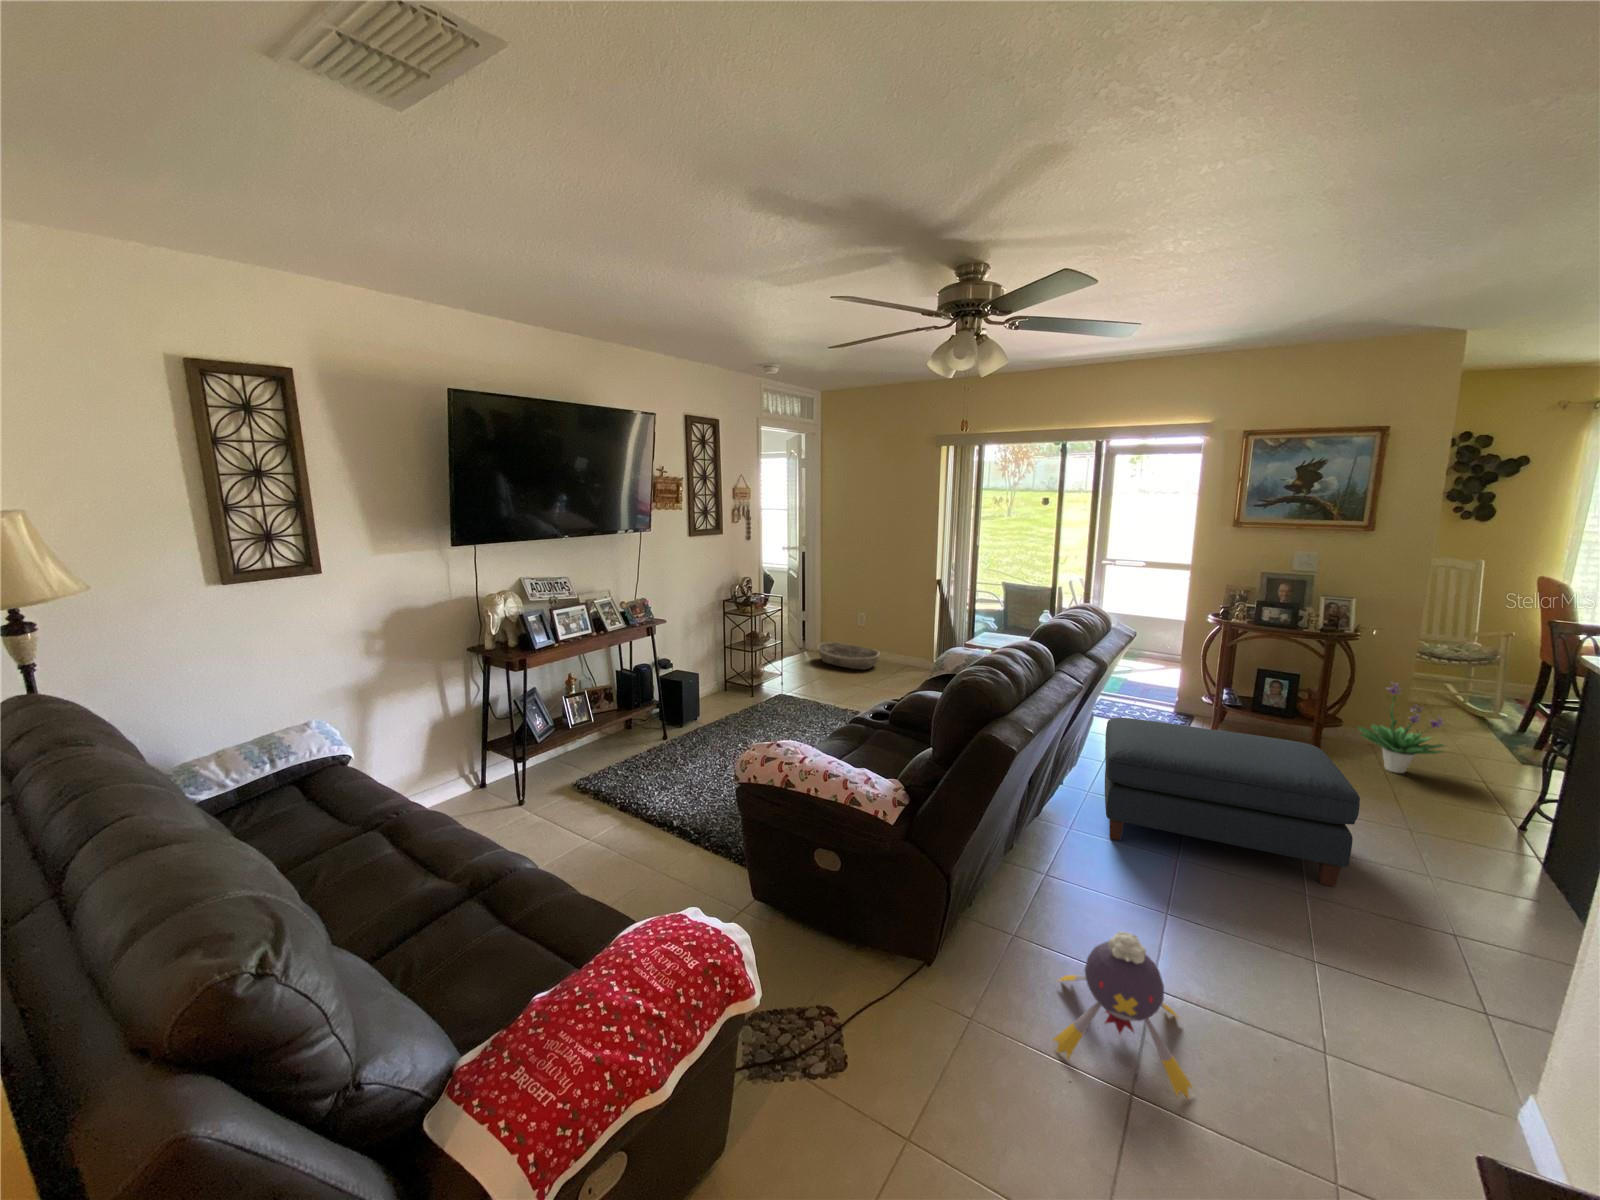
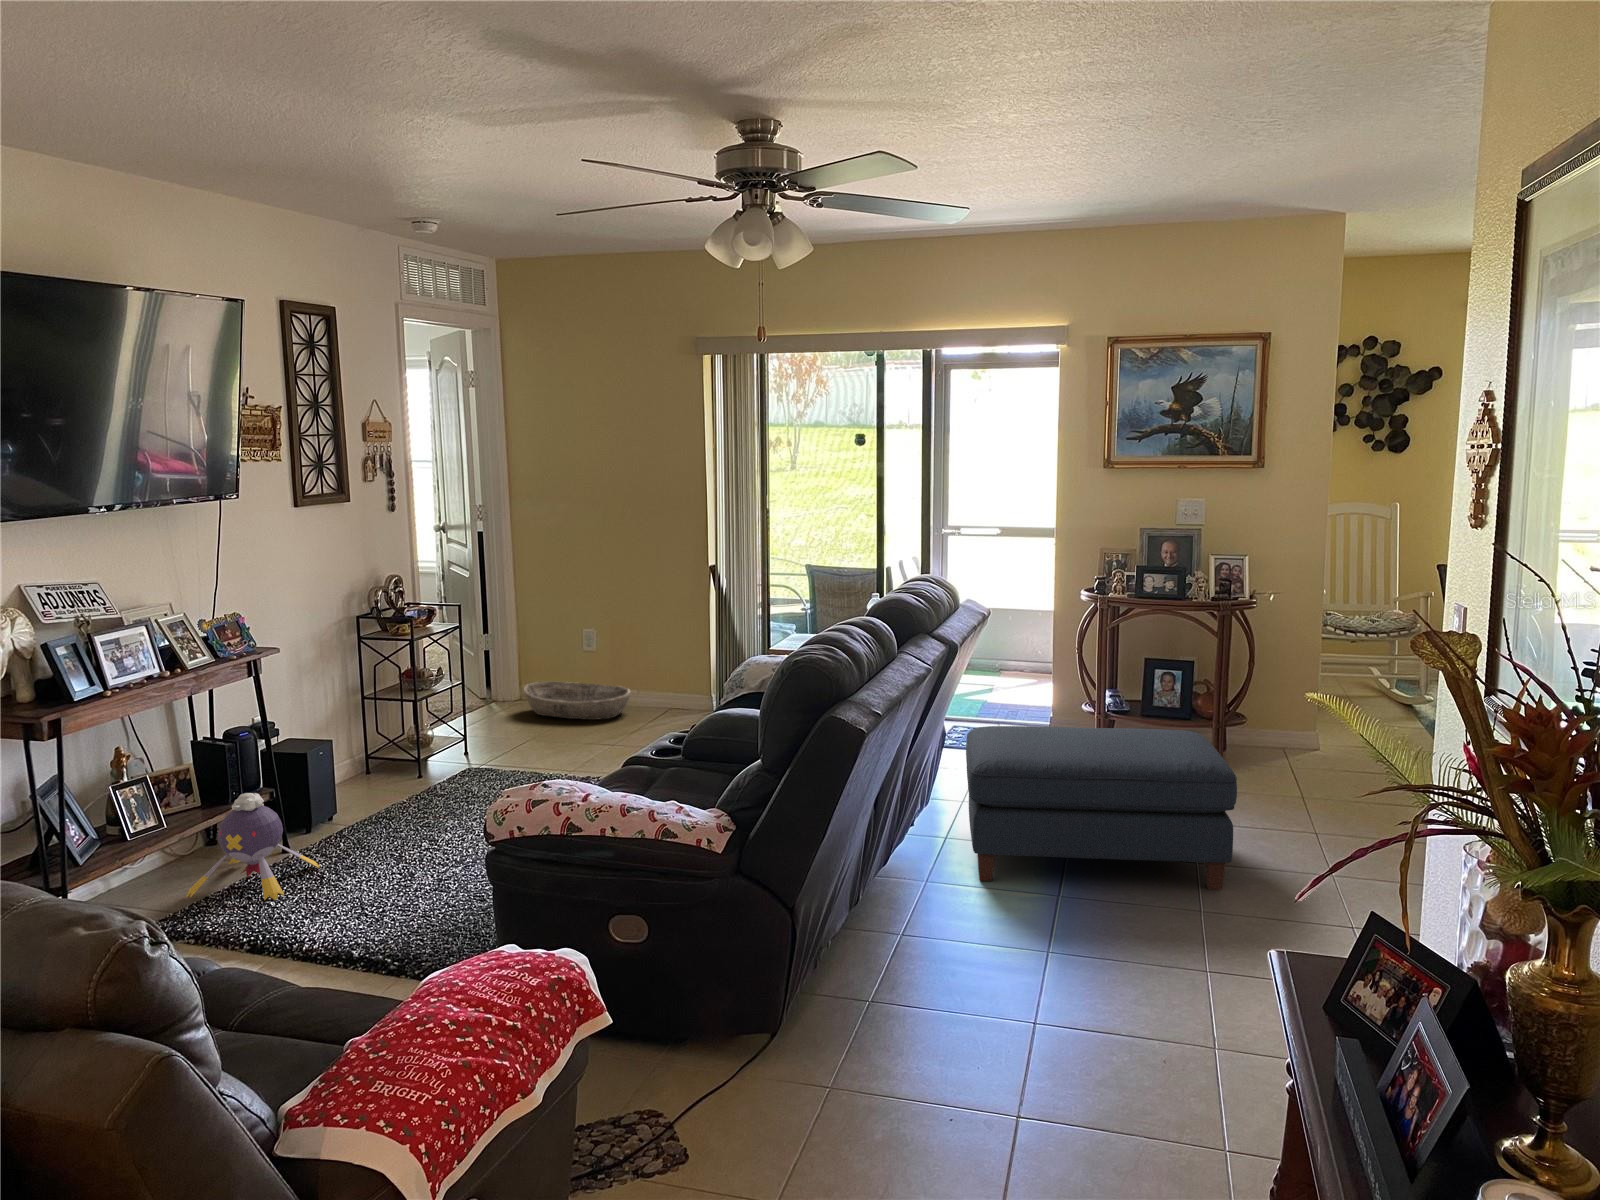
potted plant: present [1358,683,1444,773] -> none [1251,657,1340,769]
plush toy: present [1053,932,1193,1098] -> present [186,793,320,900]

